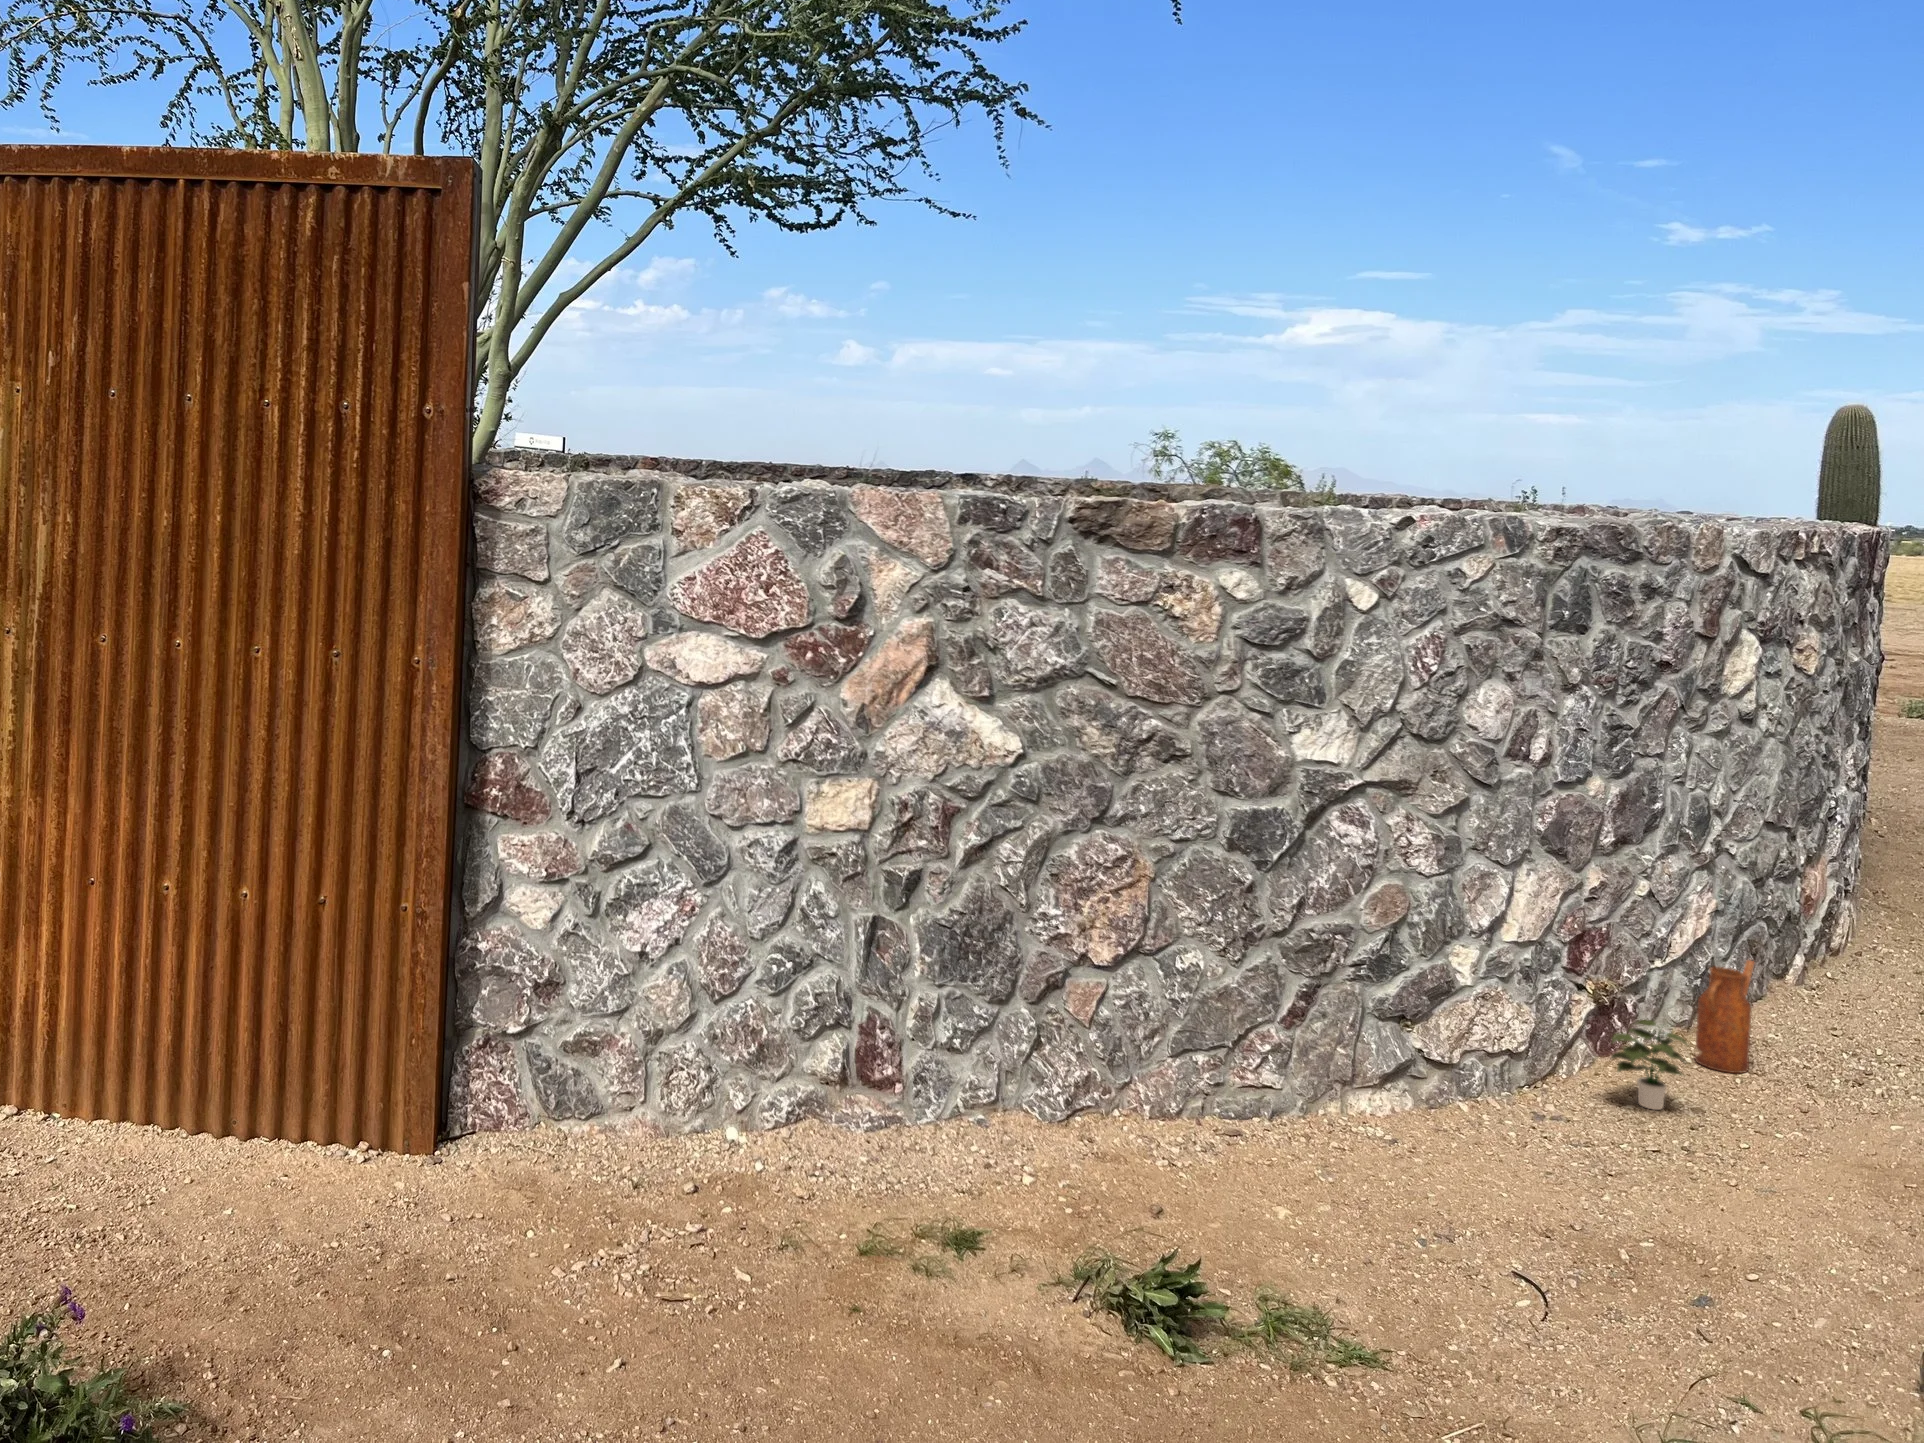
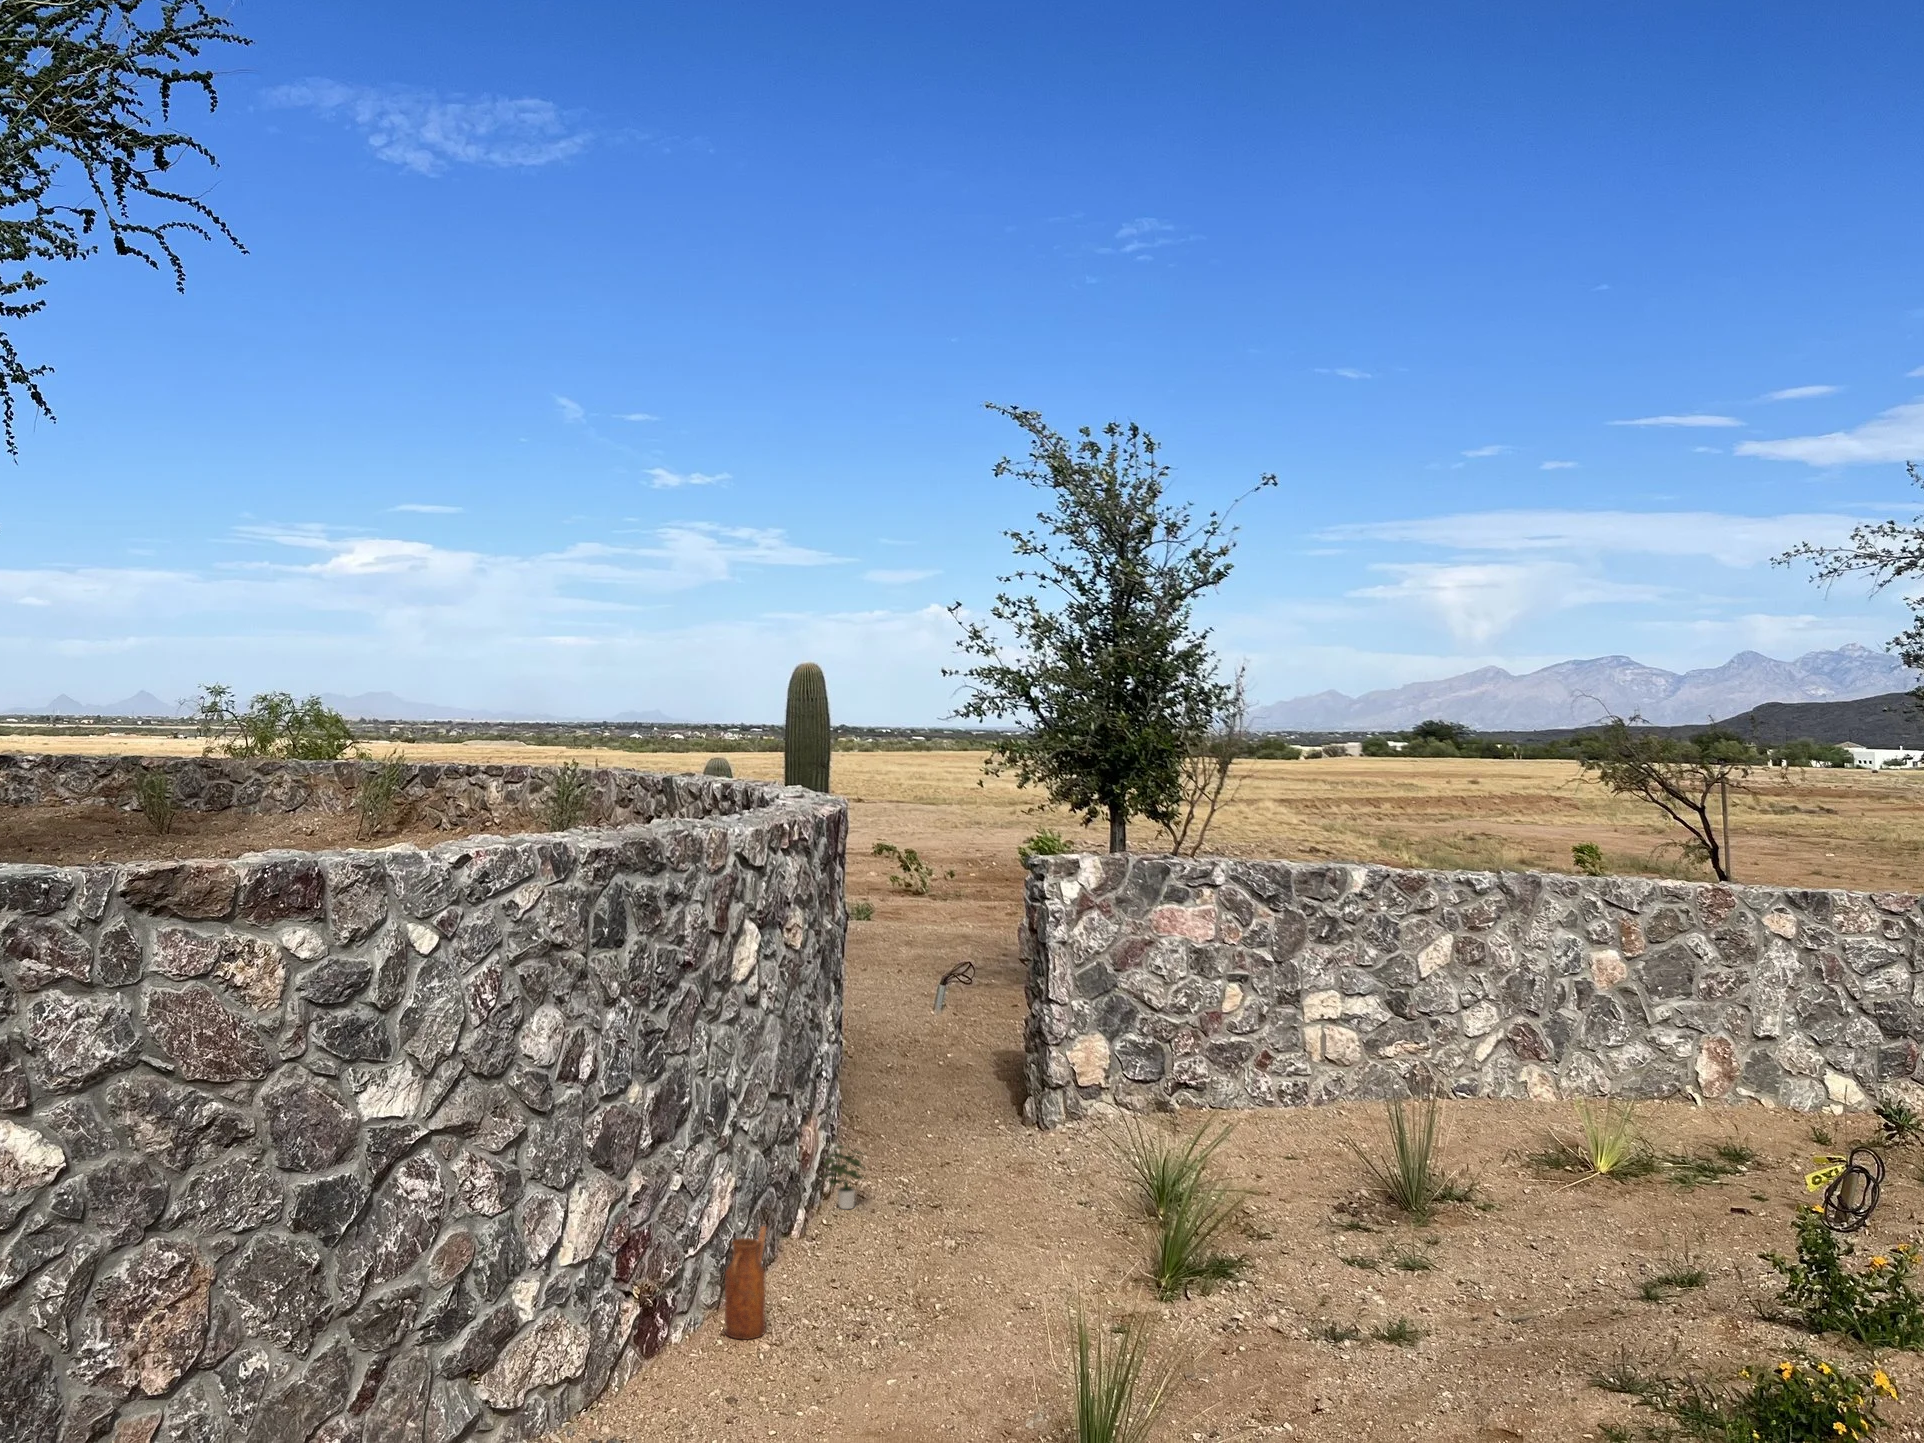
potted plant: present [1611,1020,1688,1110] -> present [822,1145,865,1209]

